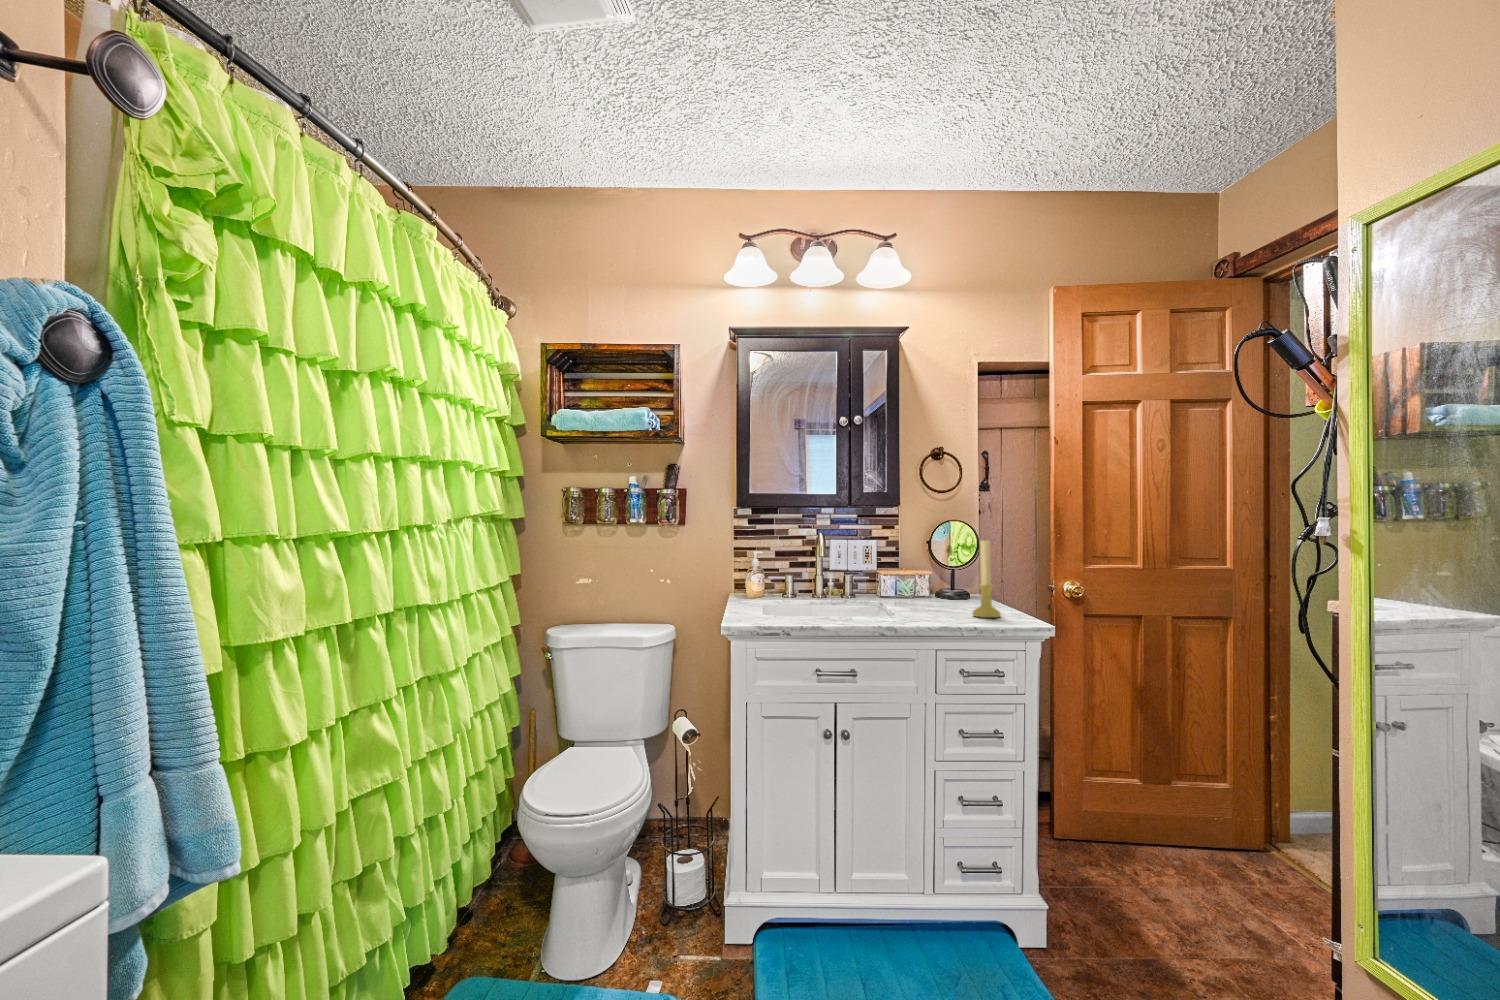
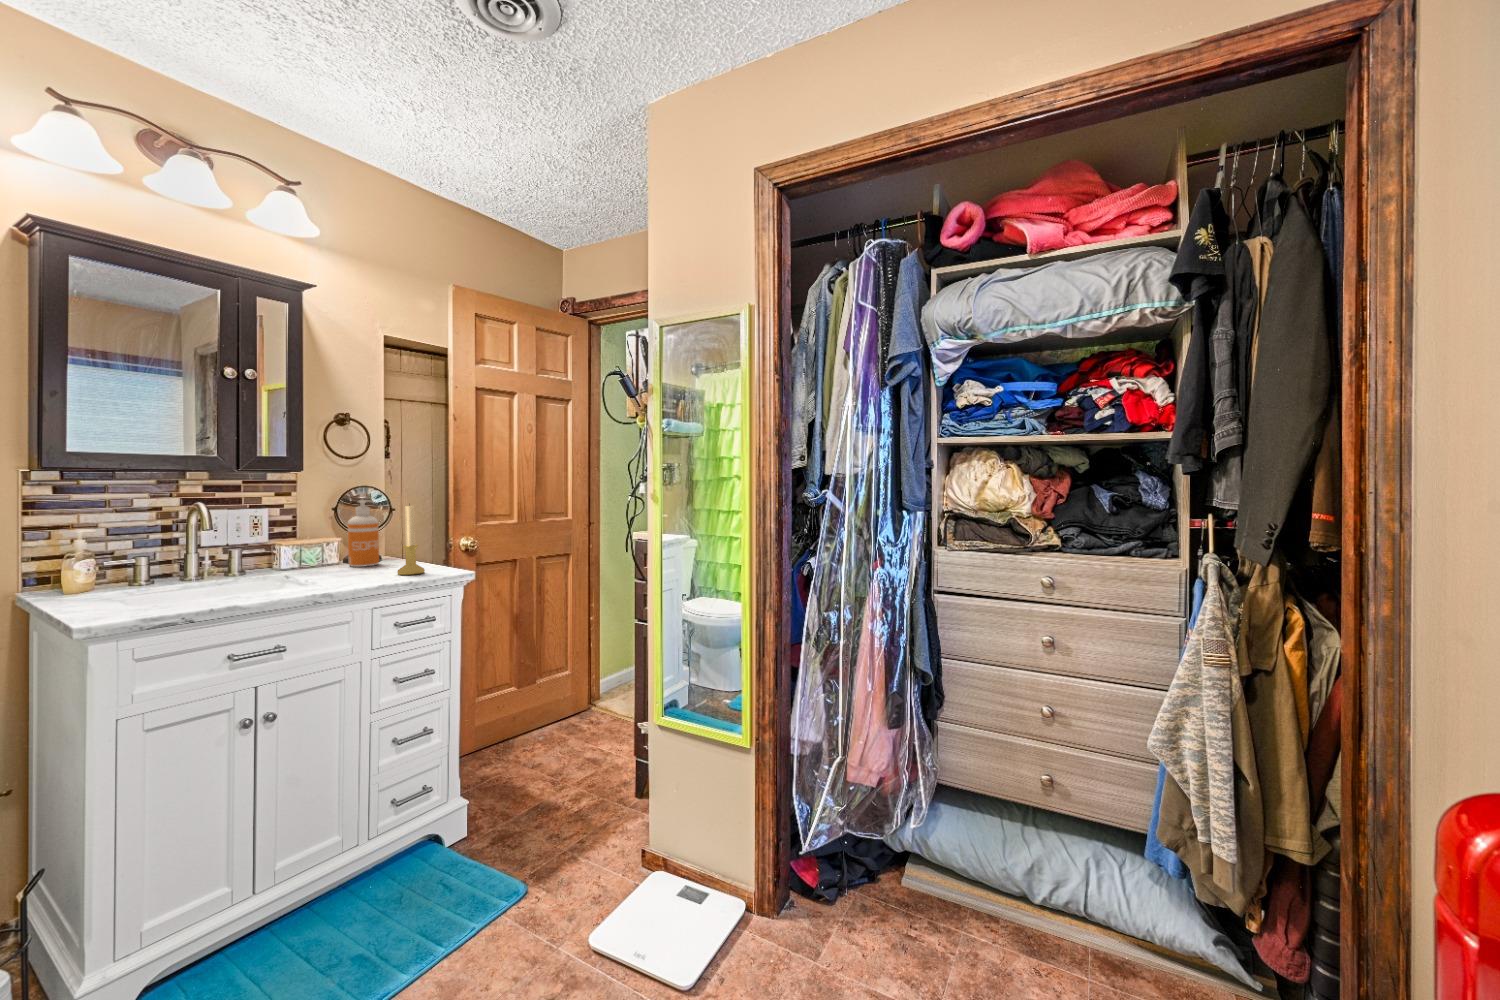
soap dispenser: none [939,534,969,602] -> present [348,500,379,567]

